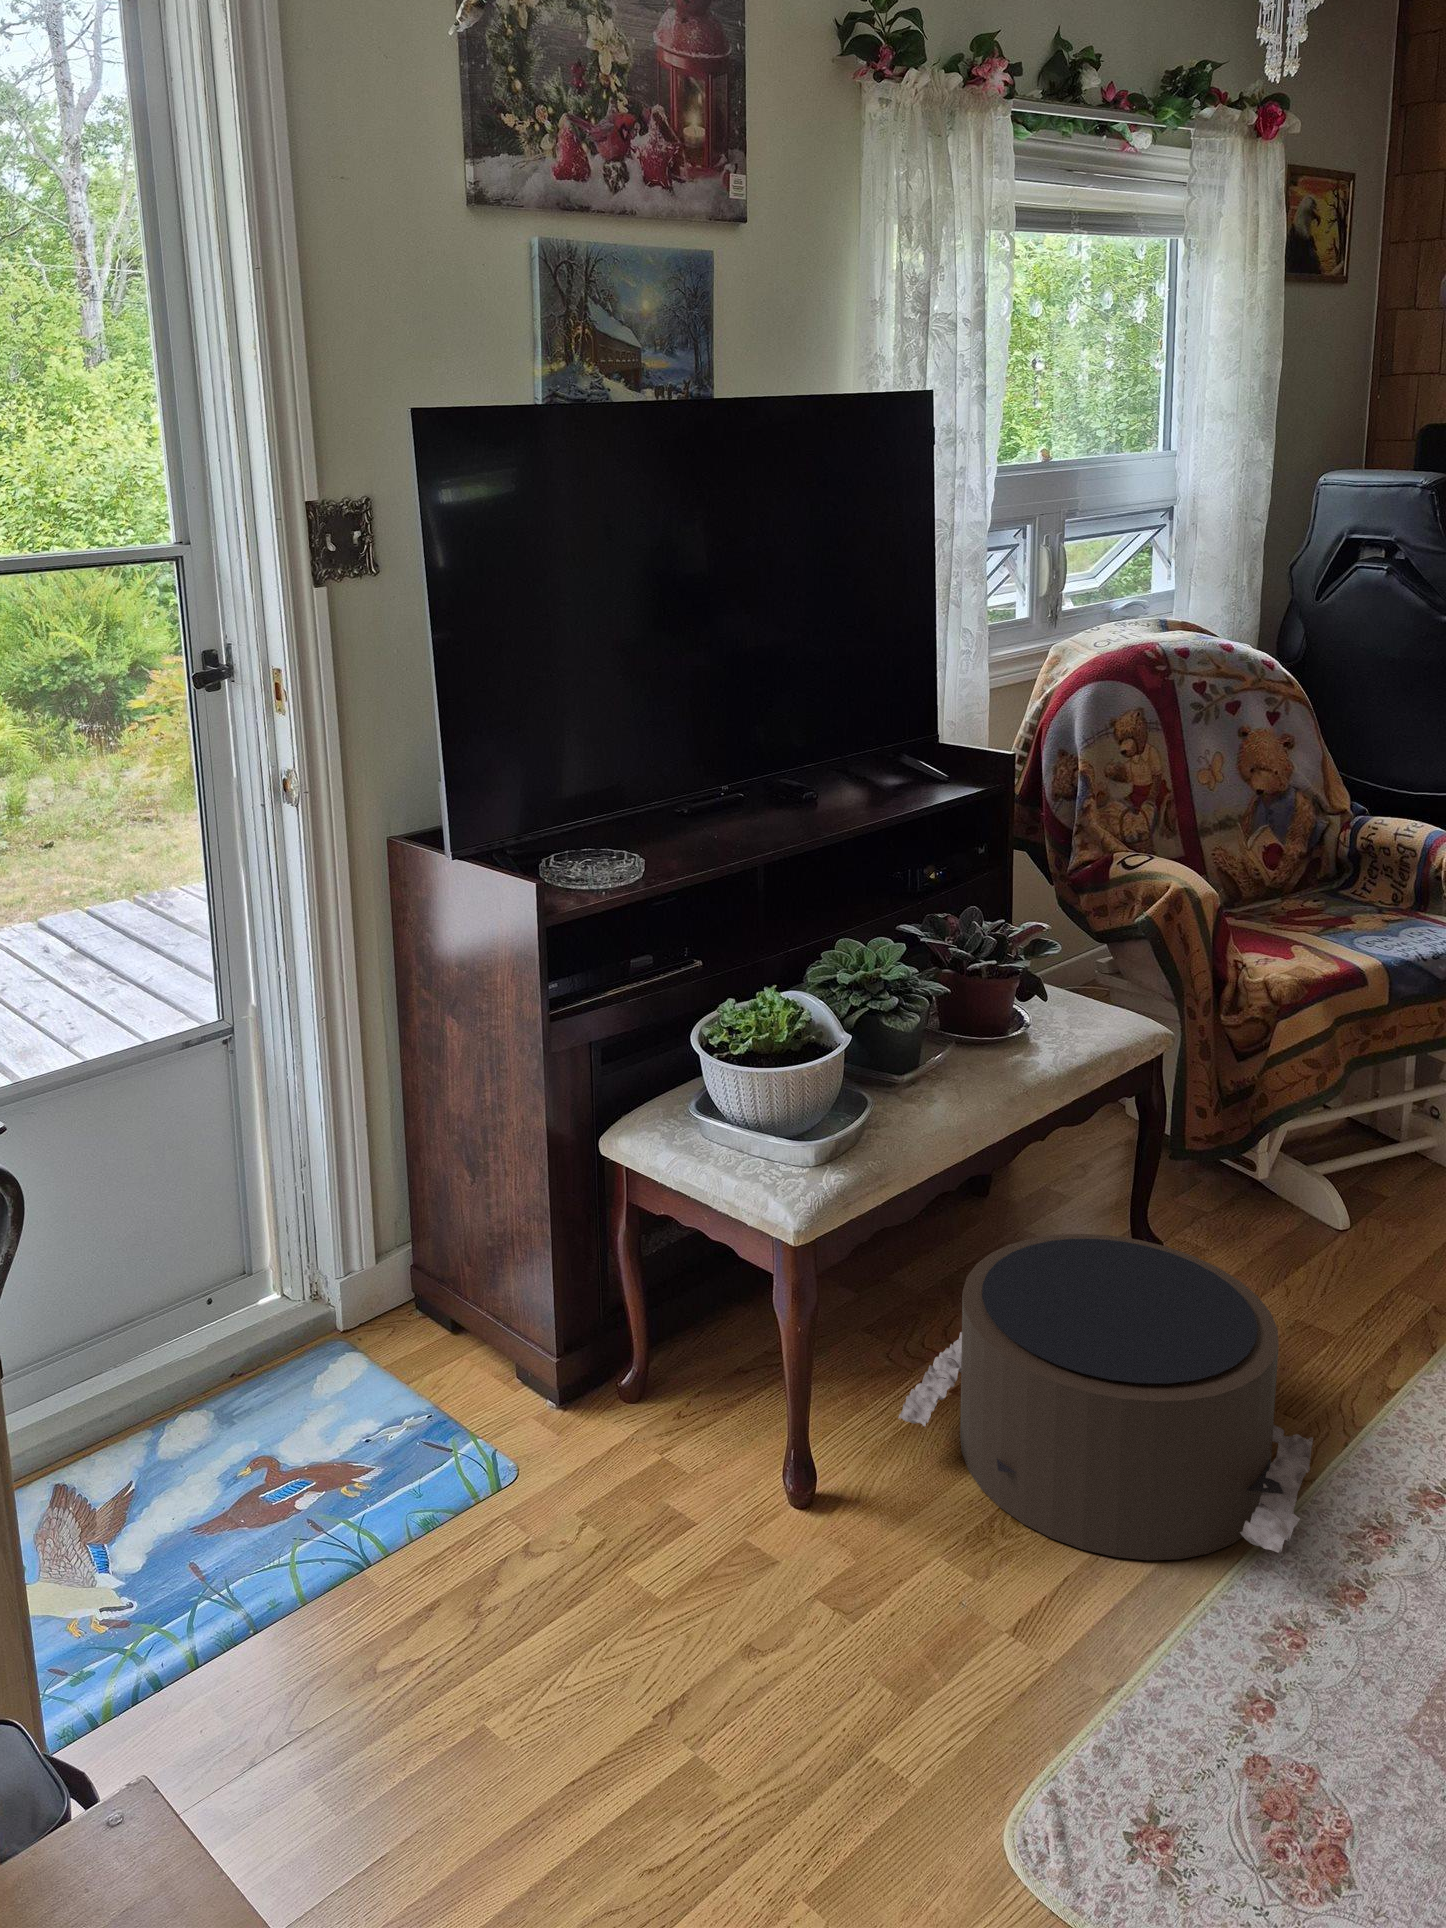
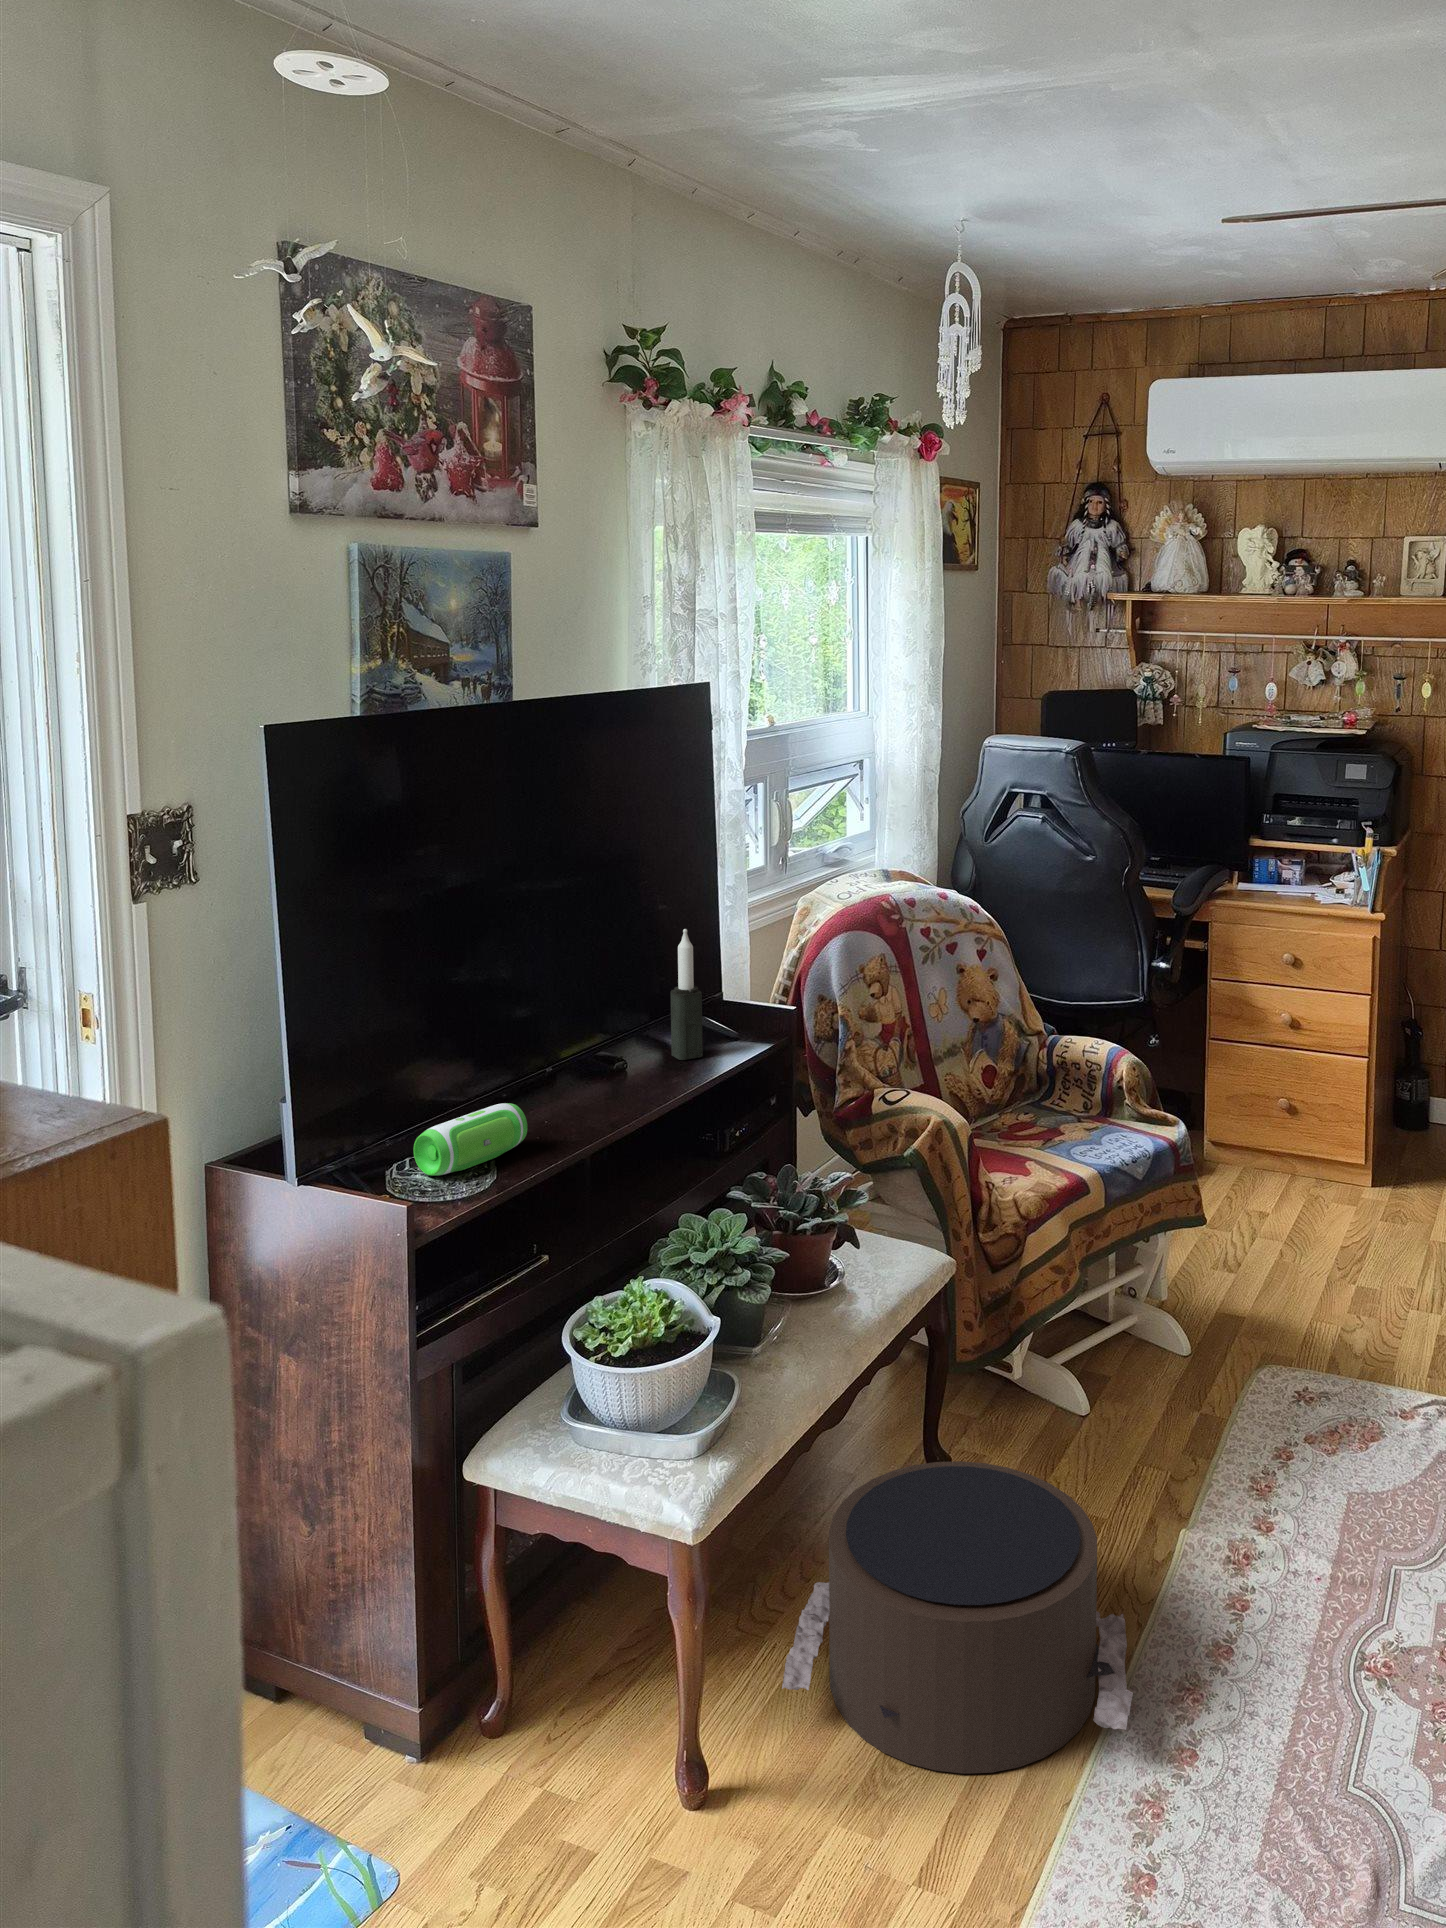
candle: none [871,653,903,792] -> present [671,929,703,1060]
speaker: none [564,804,680,865] -> present [414,1103,527,1176]

